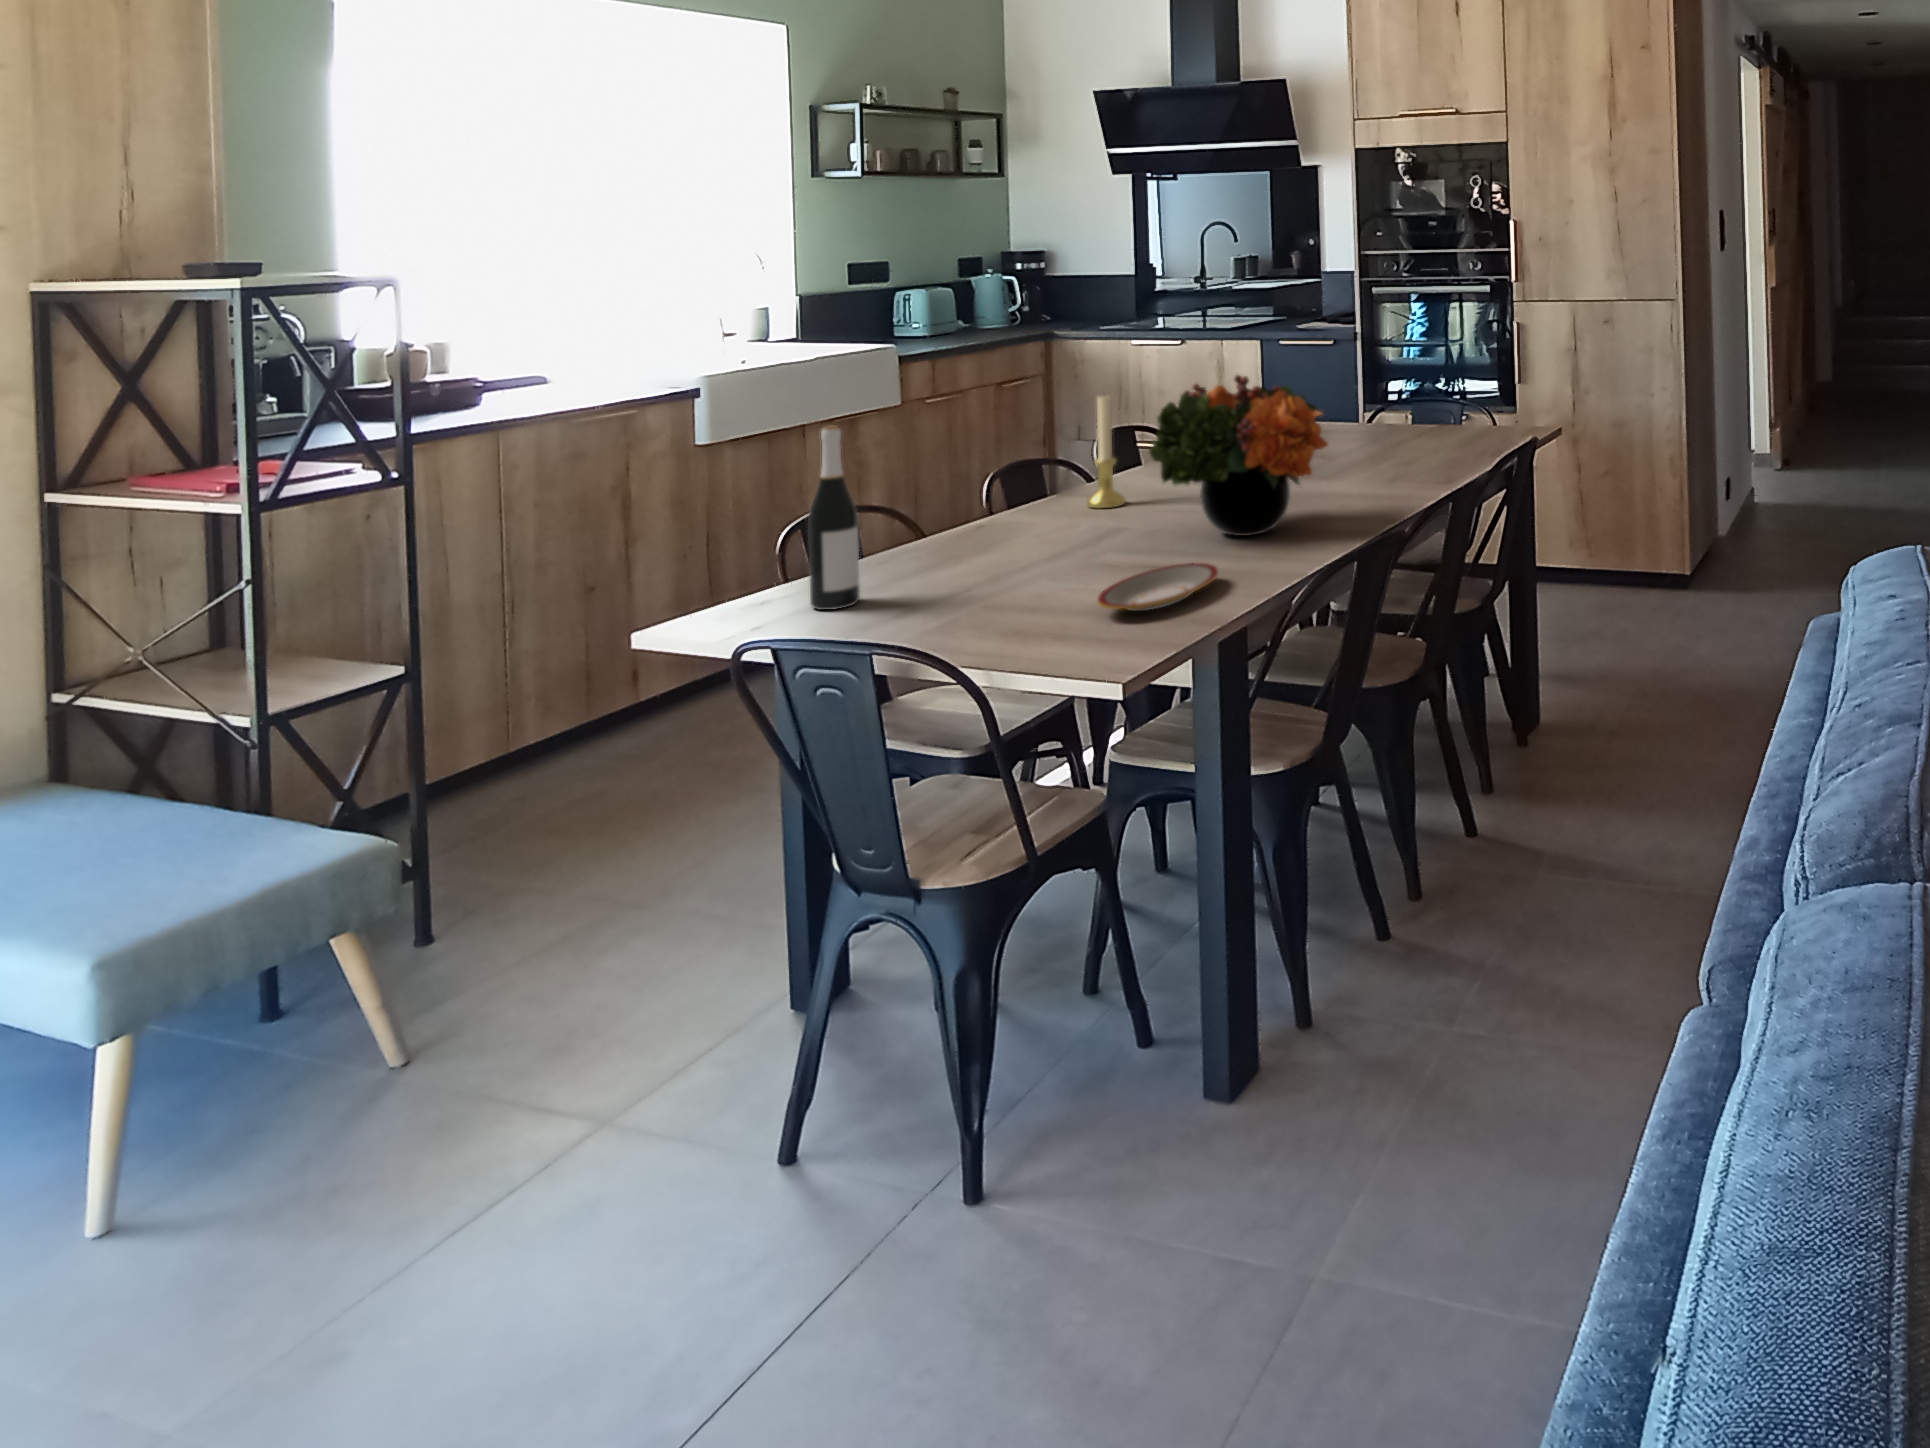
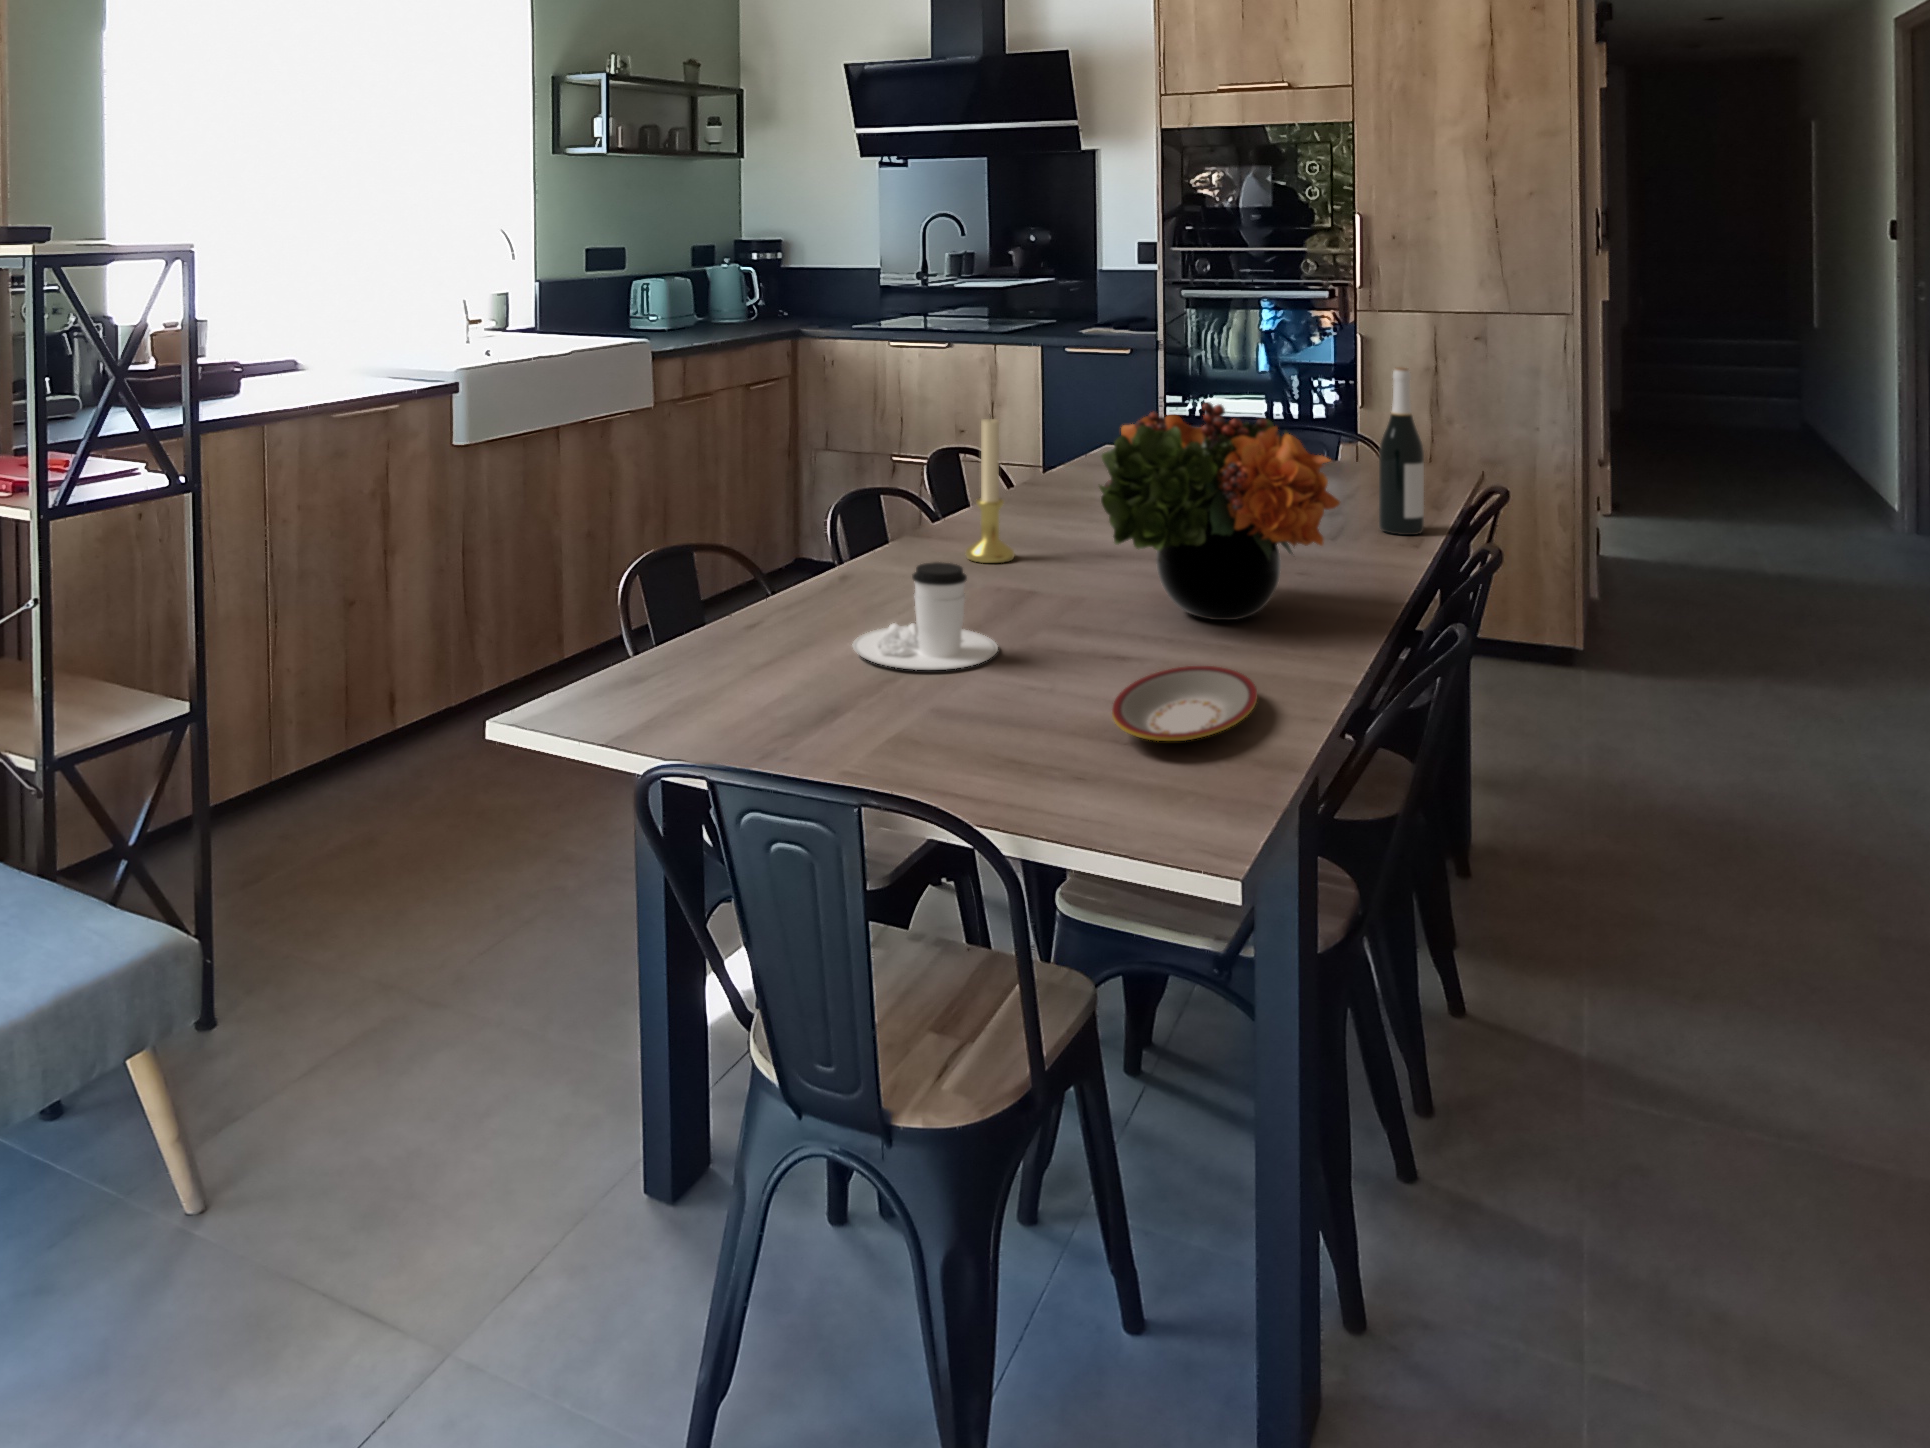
wine bottle: present [808,425,860,610] -> present [1379,367,1424,535]
coffee cup: none [946,502,1061,582] -> present [853,562,998,670]

